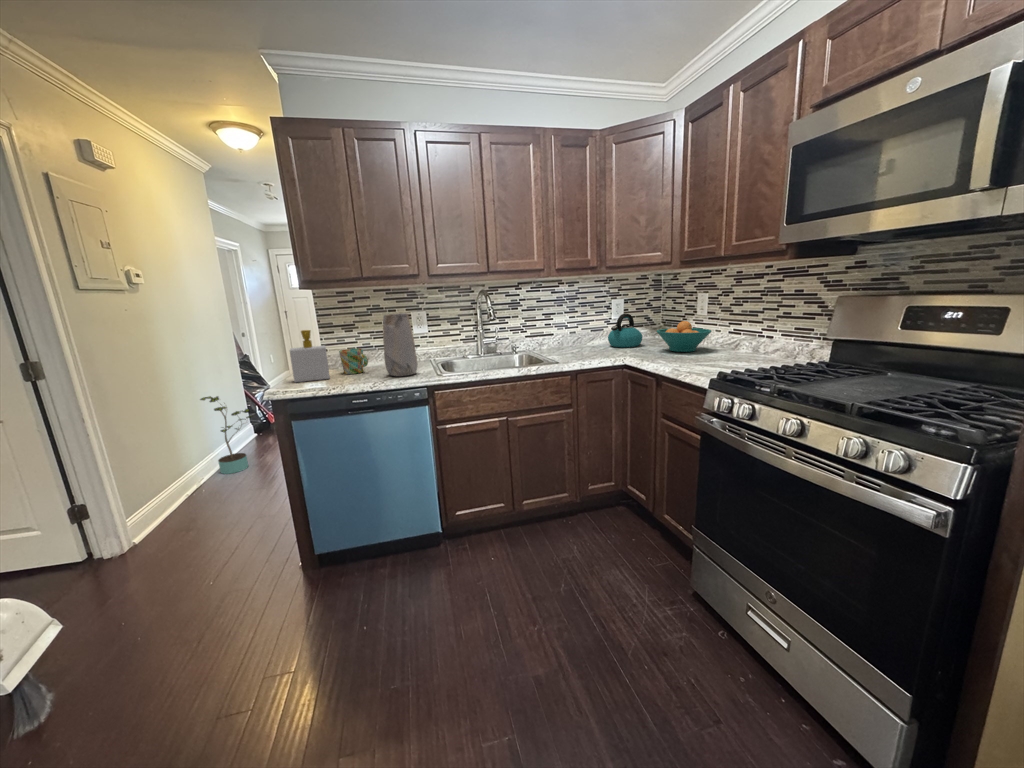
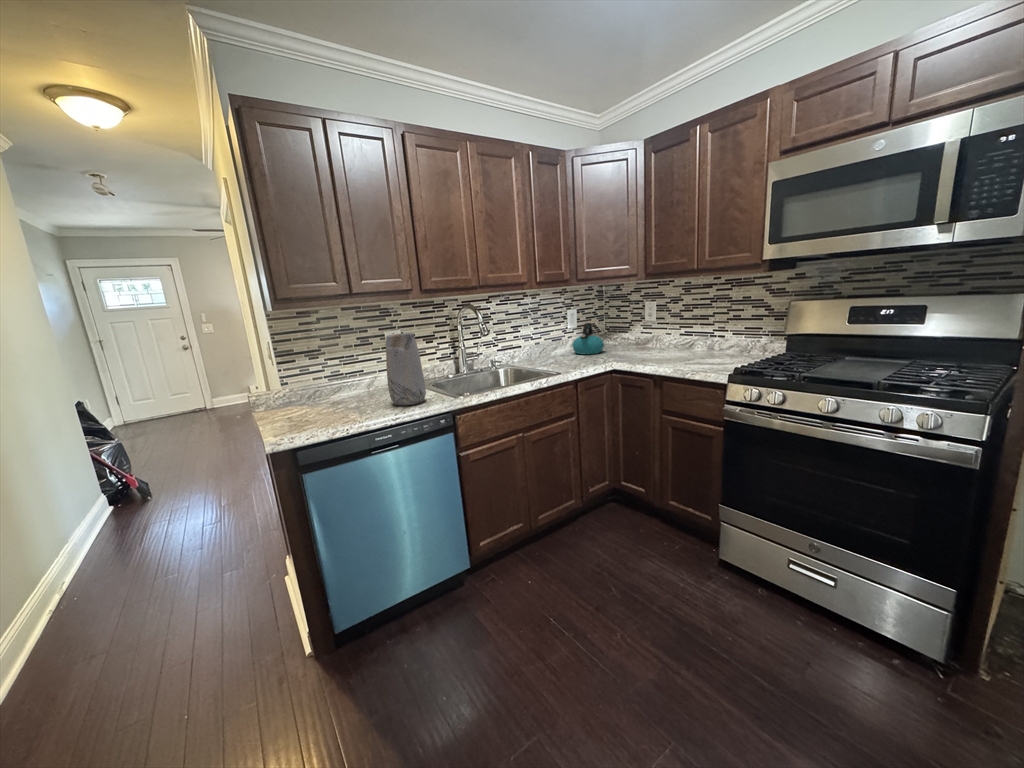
fruit bowl: present [657,321,711,352] -> none [626,327,674,355]
soap bottle: present [290,330,330,382] -> none [269,360,325,428]
mug: present [339,349,368,374] -> none [323,378,360,410]
potted plant: present [200,396,252,474] -> none [45,463,132,568]

